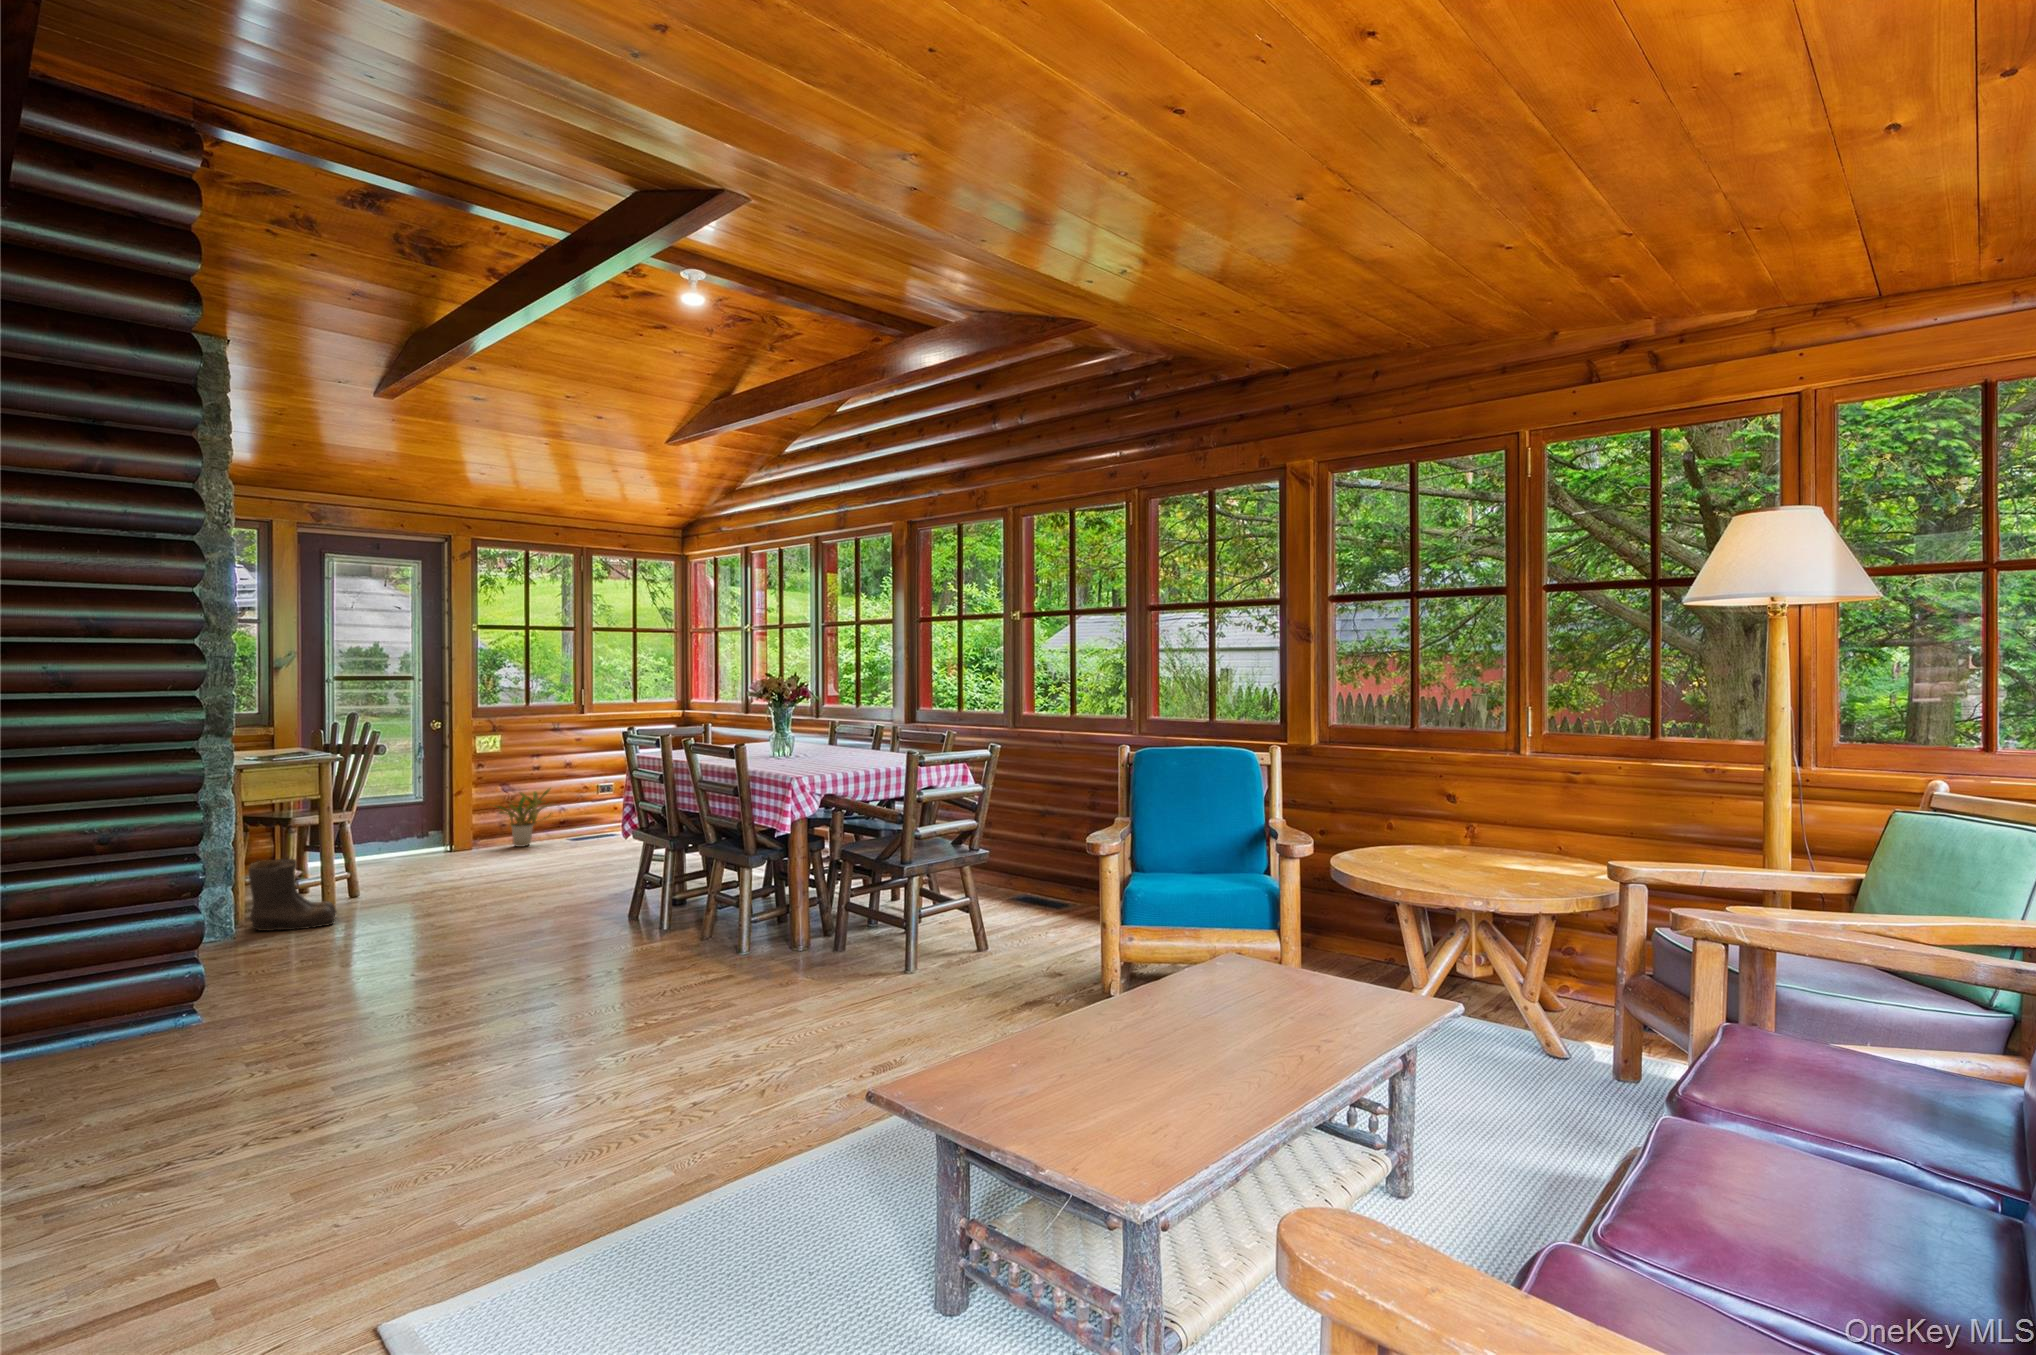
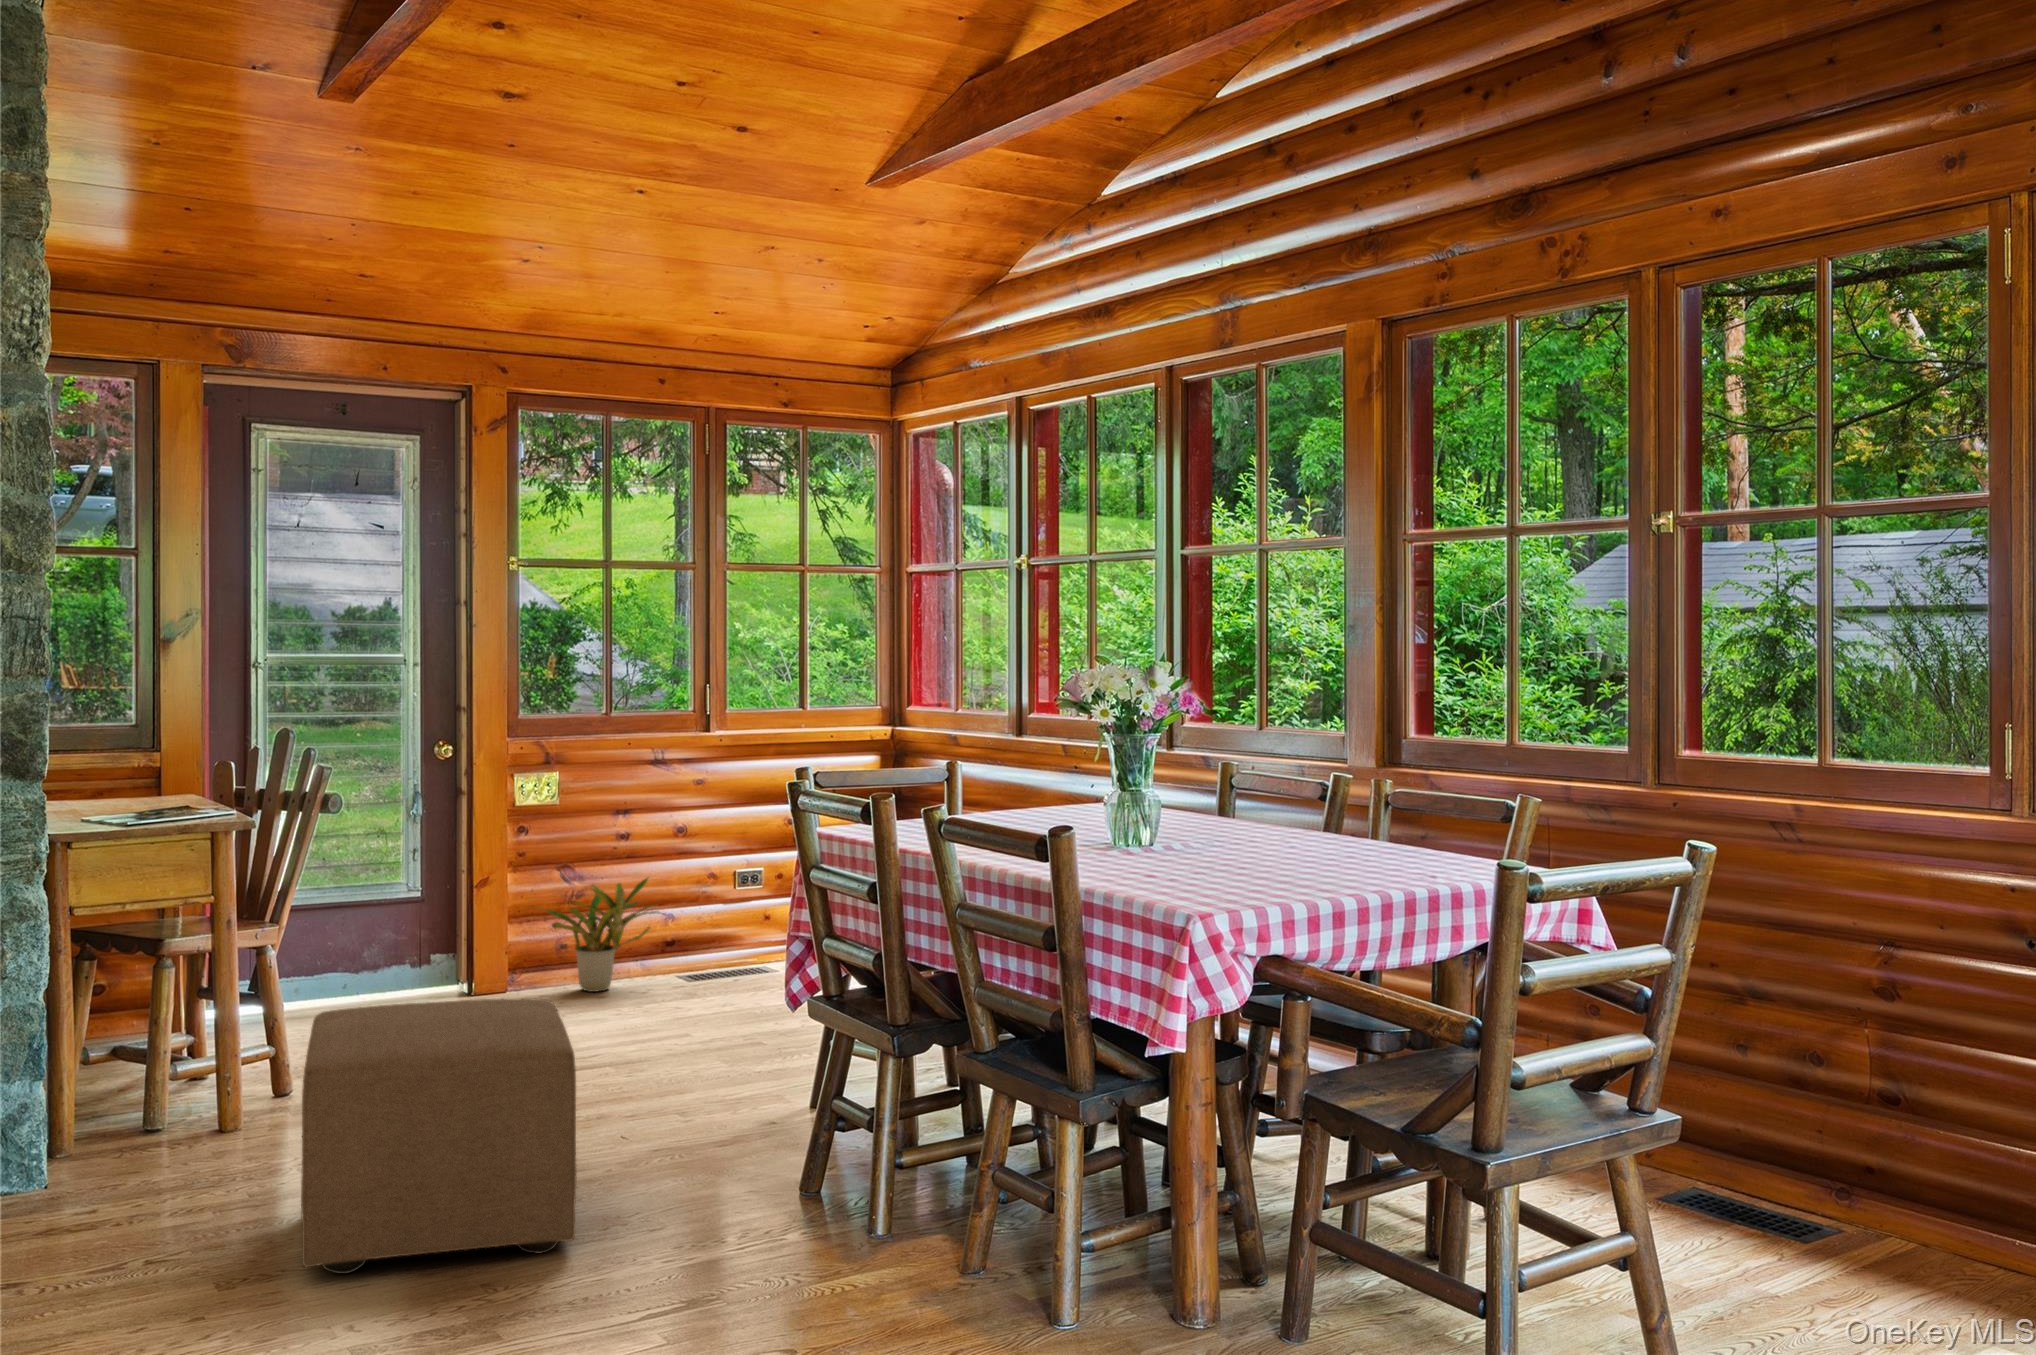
ottoman: none [384,835,520,958] -> present [301,998,577,1274]
boots: present [248,859,336,931] -> none [75,1024,240,1172]

